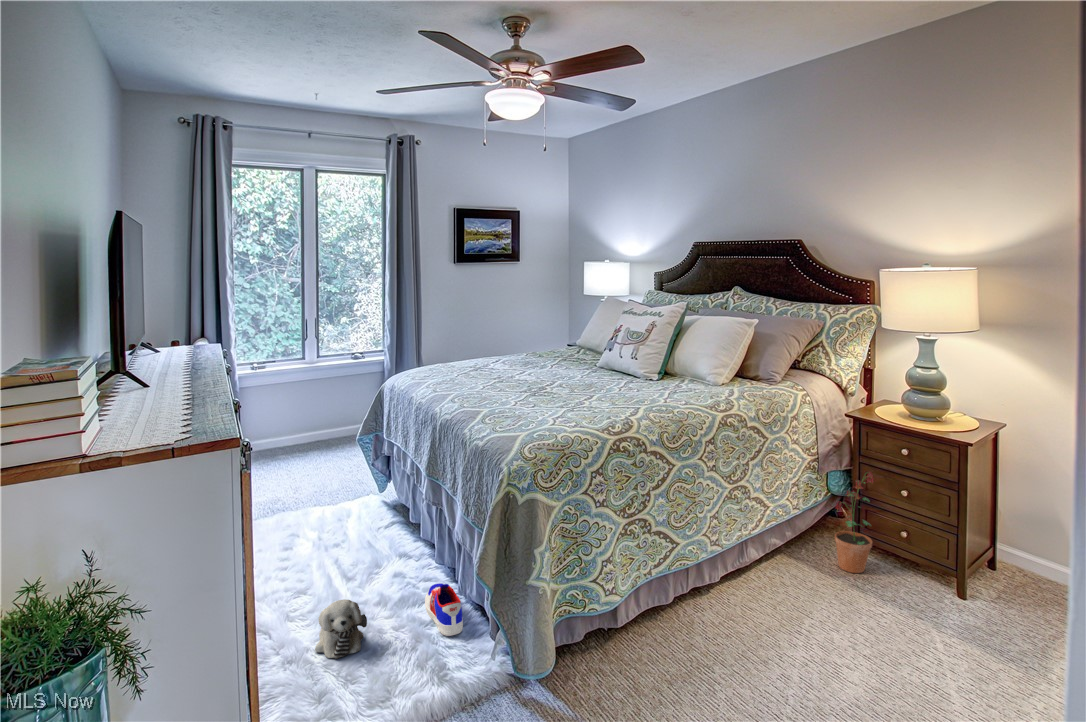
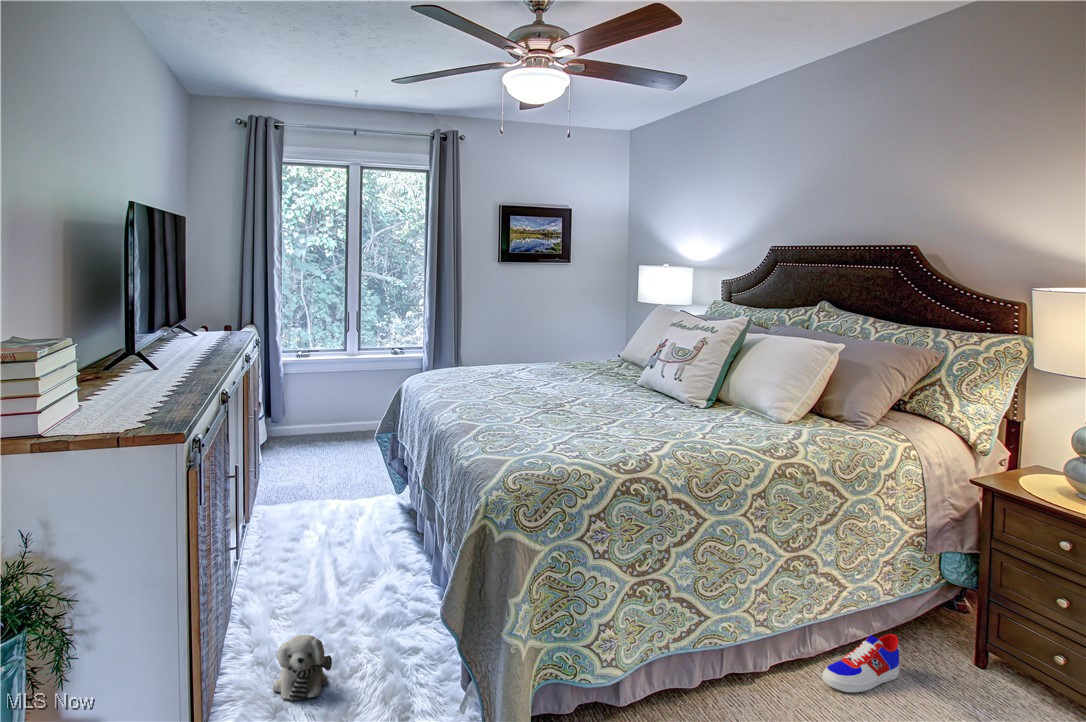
potted plant: present [835,472,873,573] -> none [935,553,999,689]
sneaker: present [425,583,463,636] -> present [822,634,900,692]

